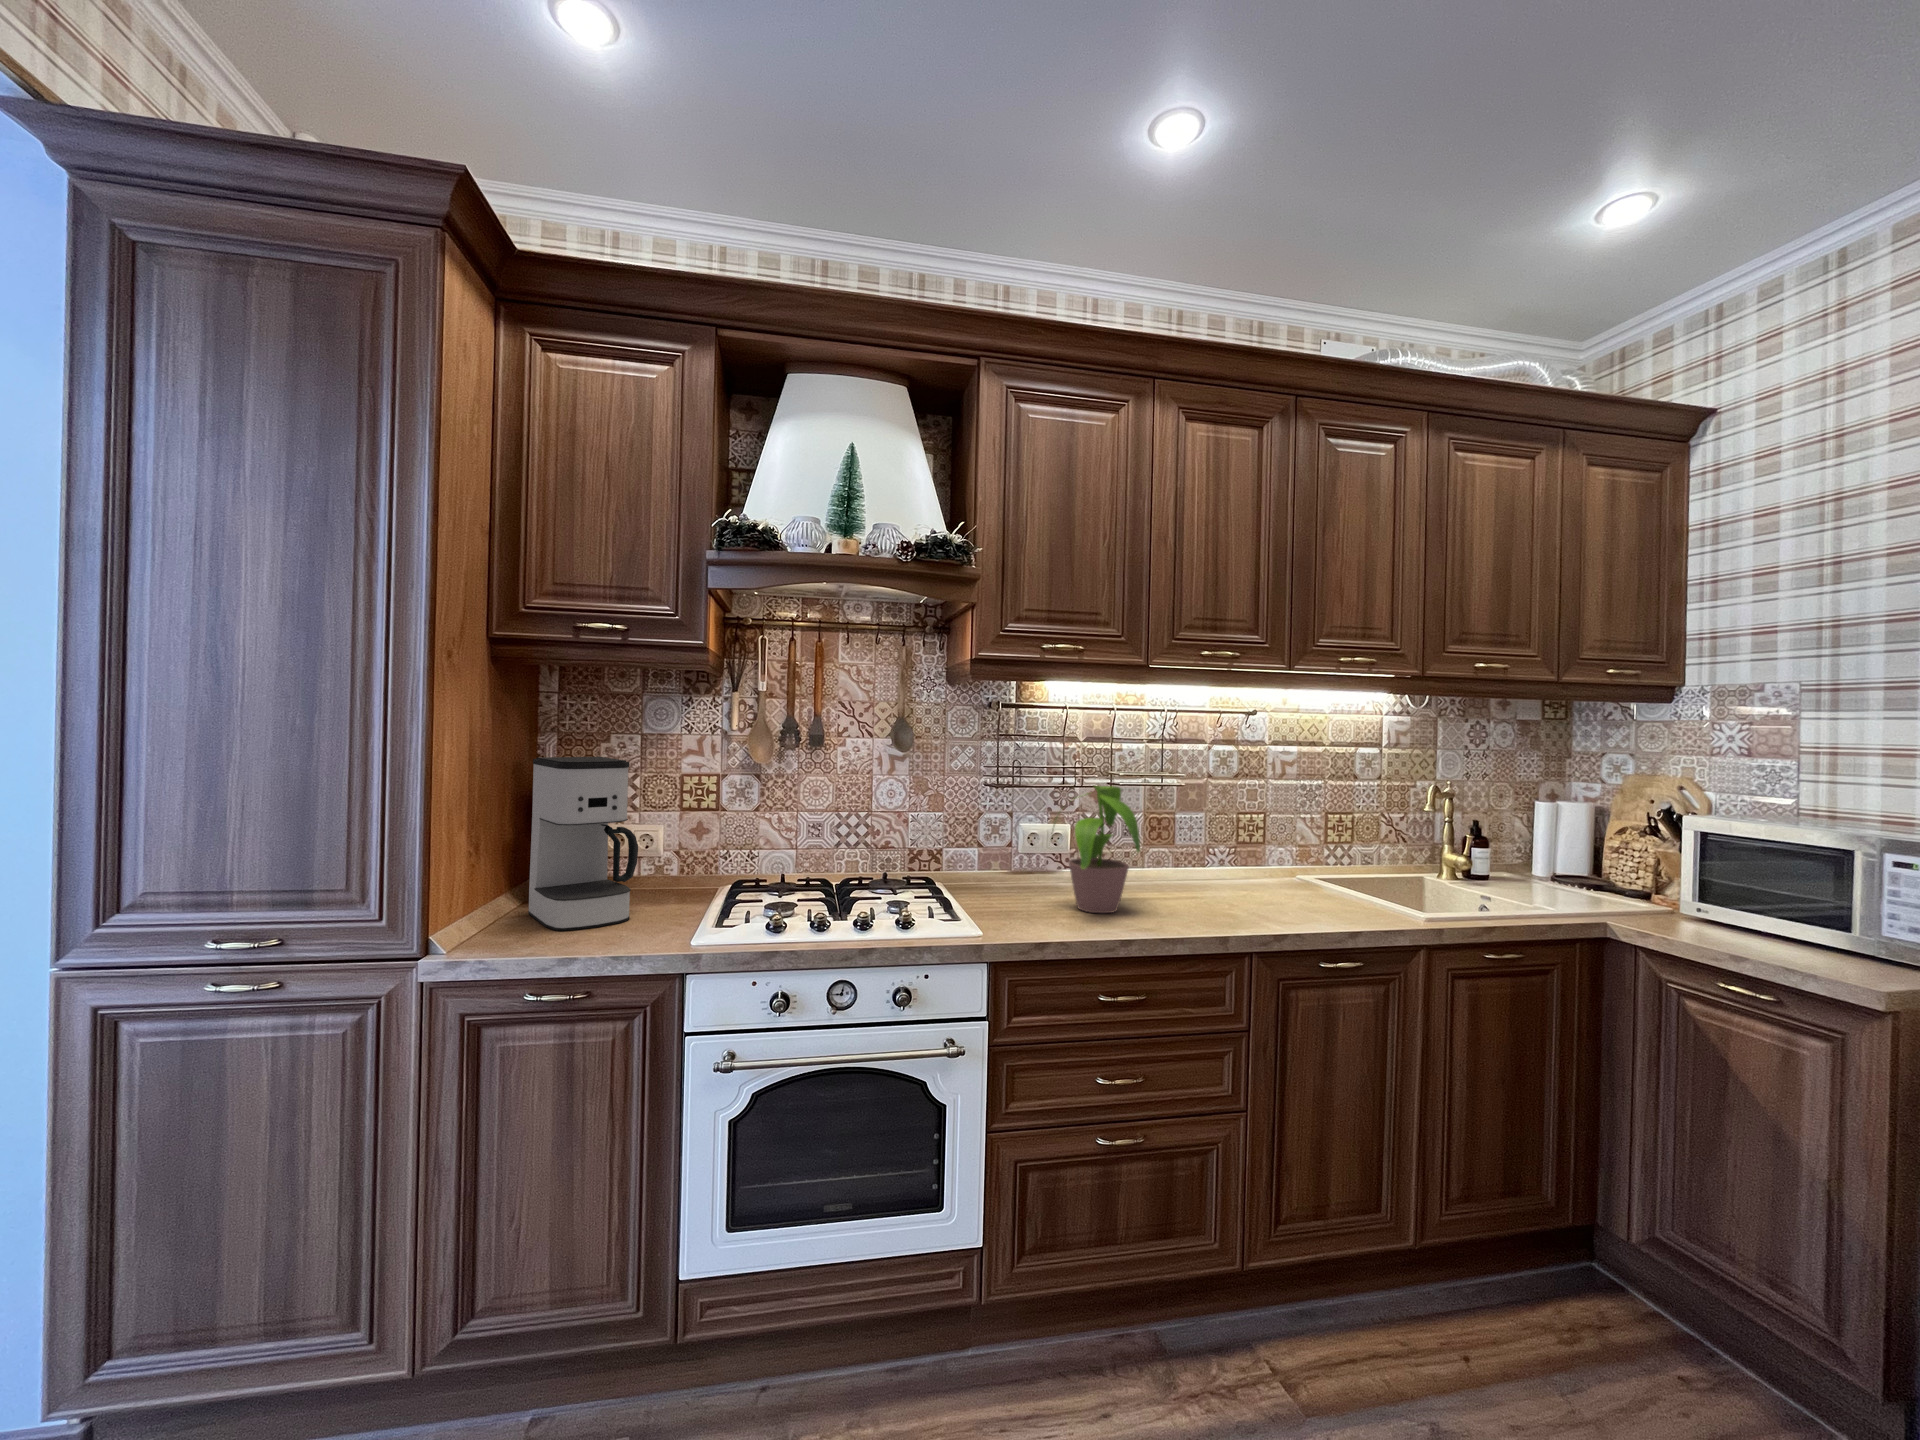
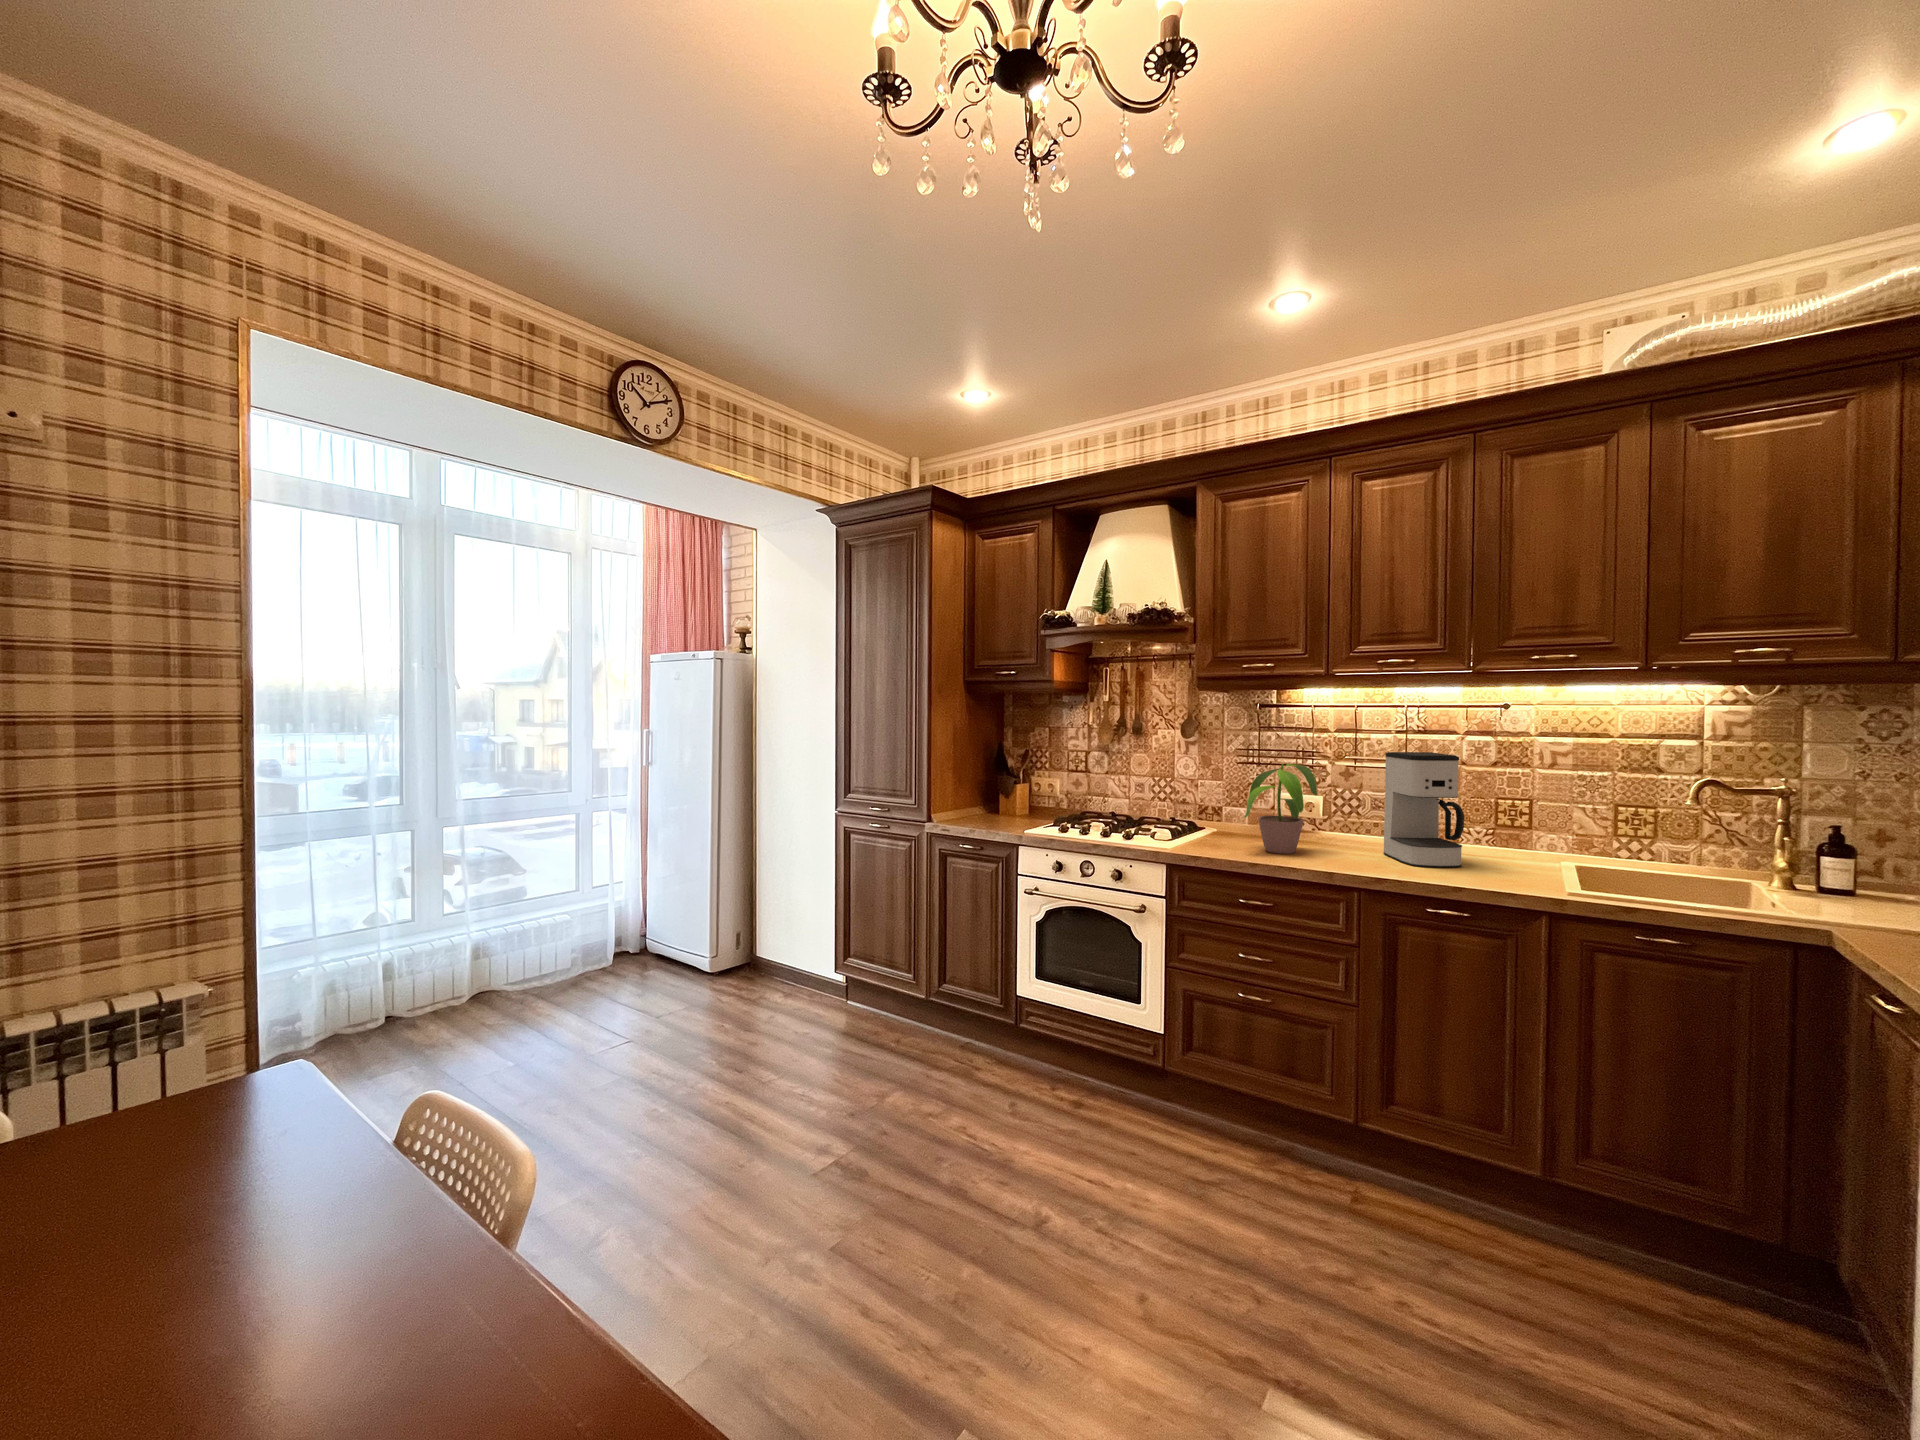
coffee maker: present [528,757,638,931] -> present [1383,752,1464,868]

